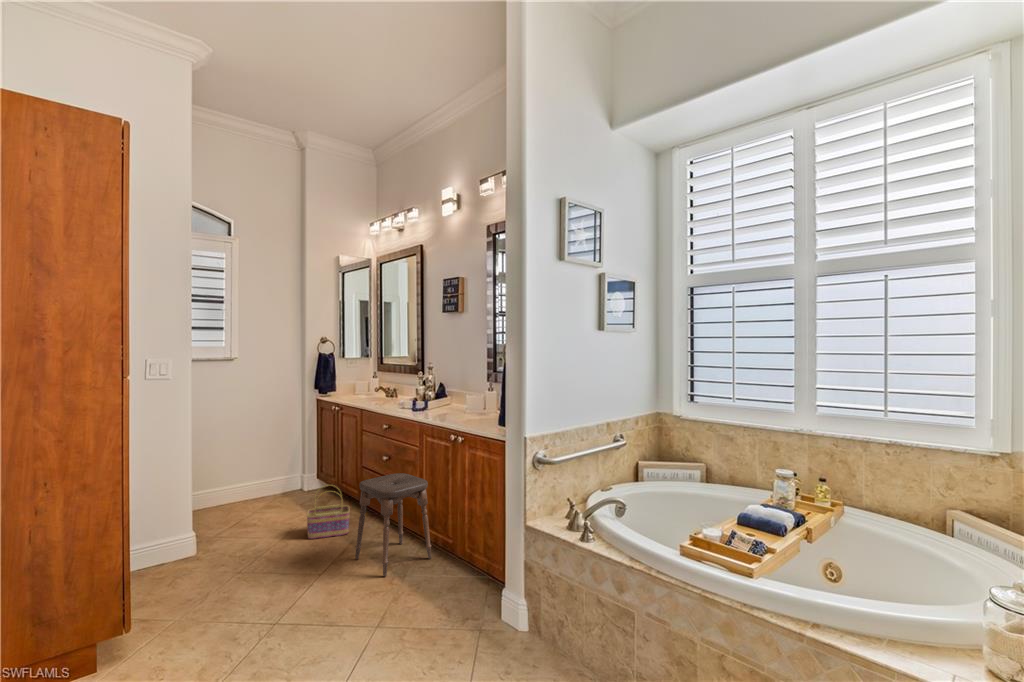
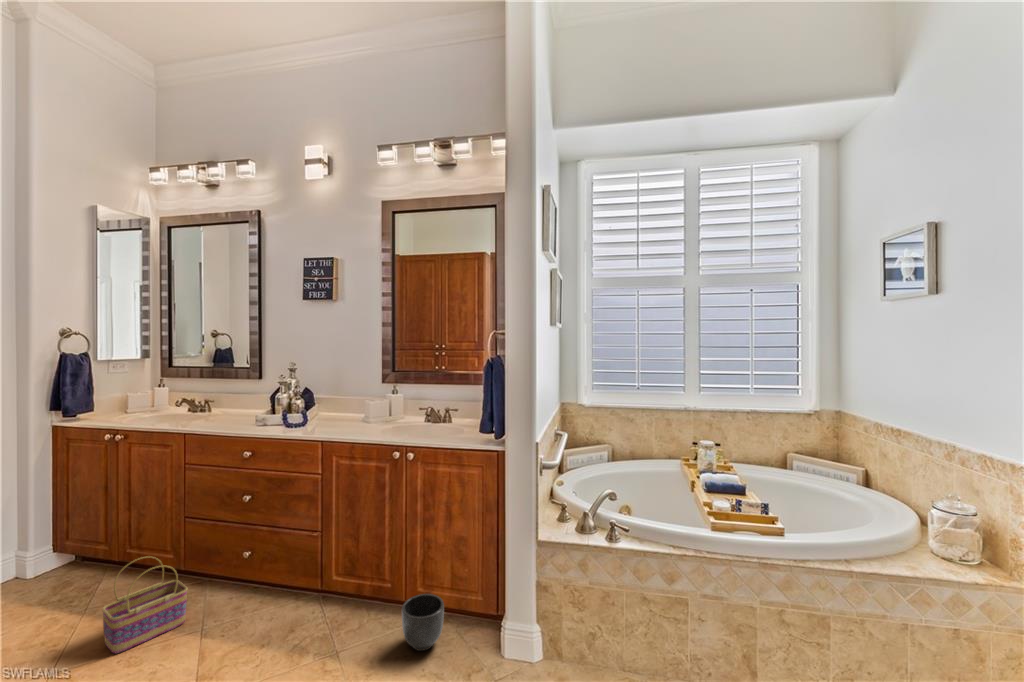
stool: present [355,473,432,576] -> none [236,513,350,663]
planter: none [440,553,474,596] -> present [402,594,444,651]

